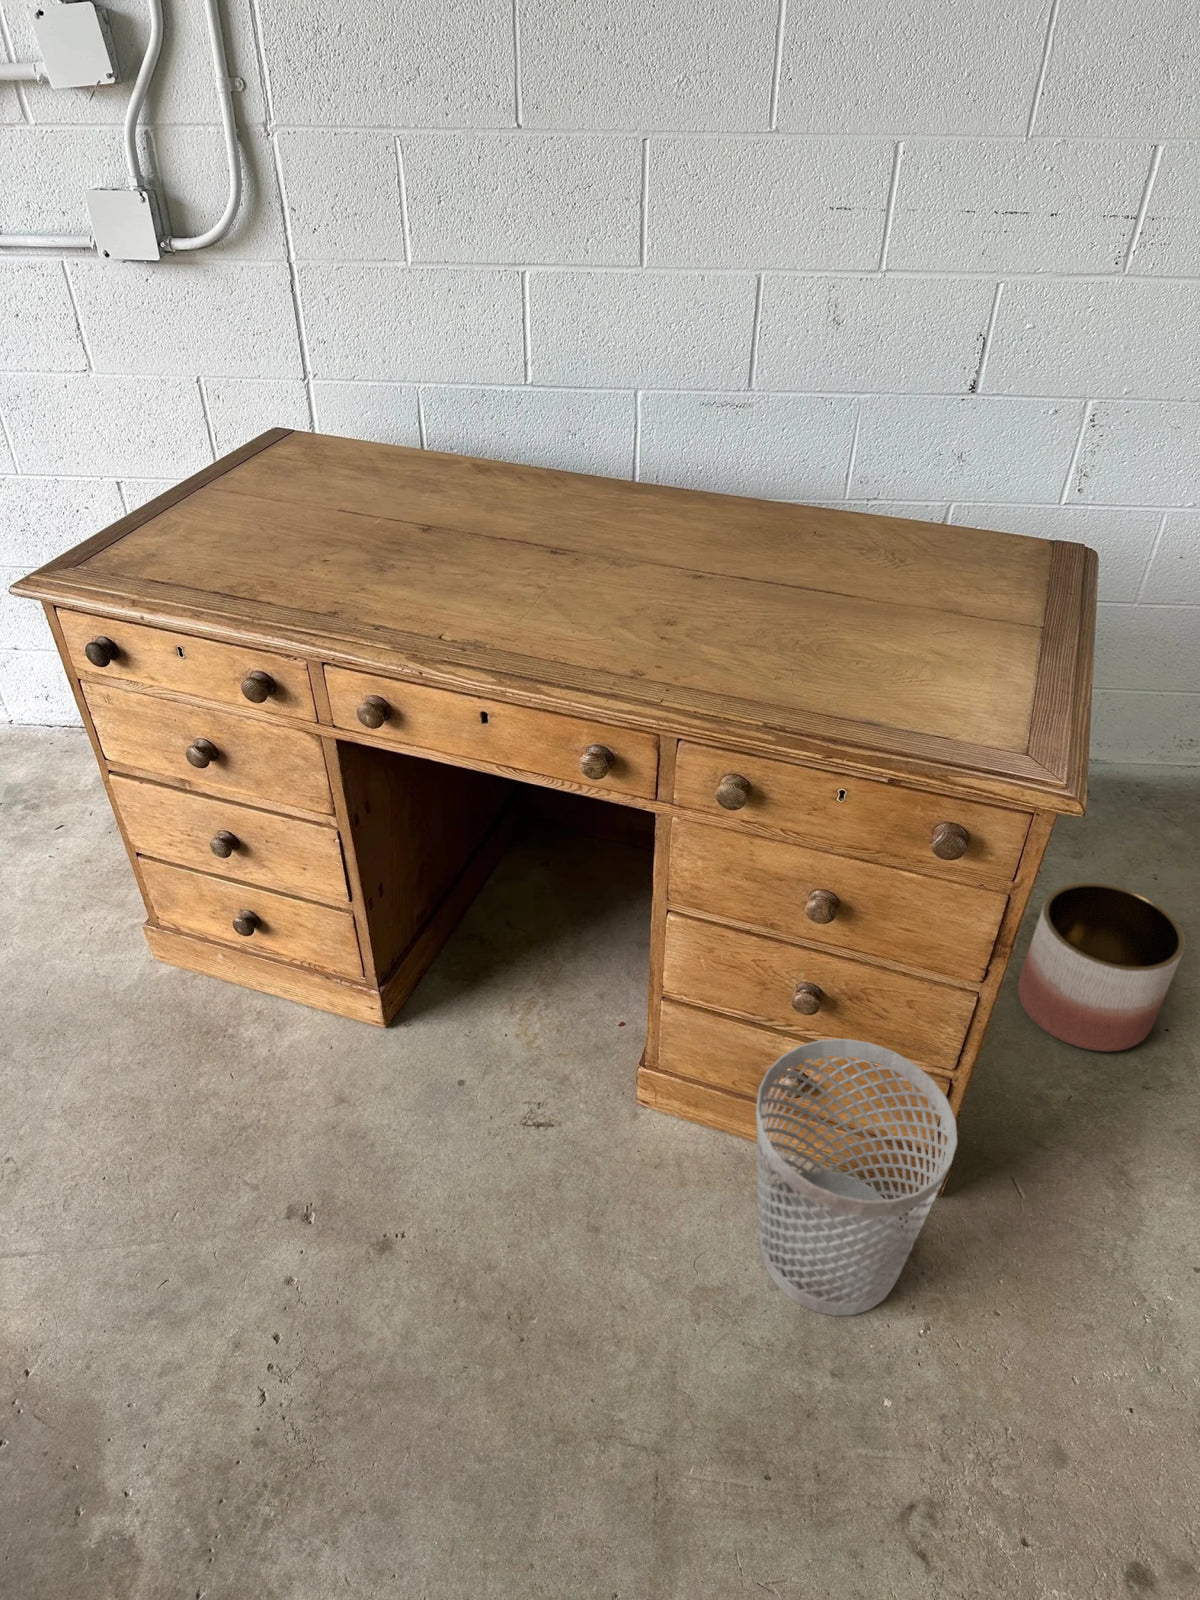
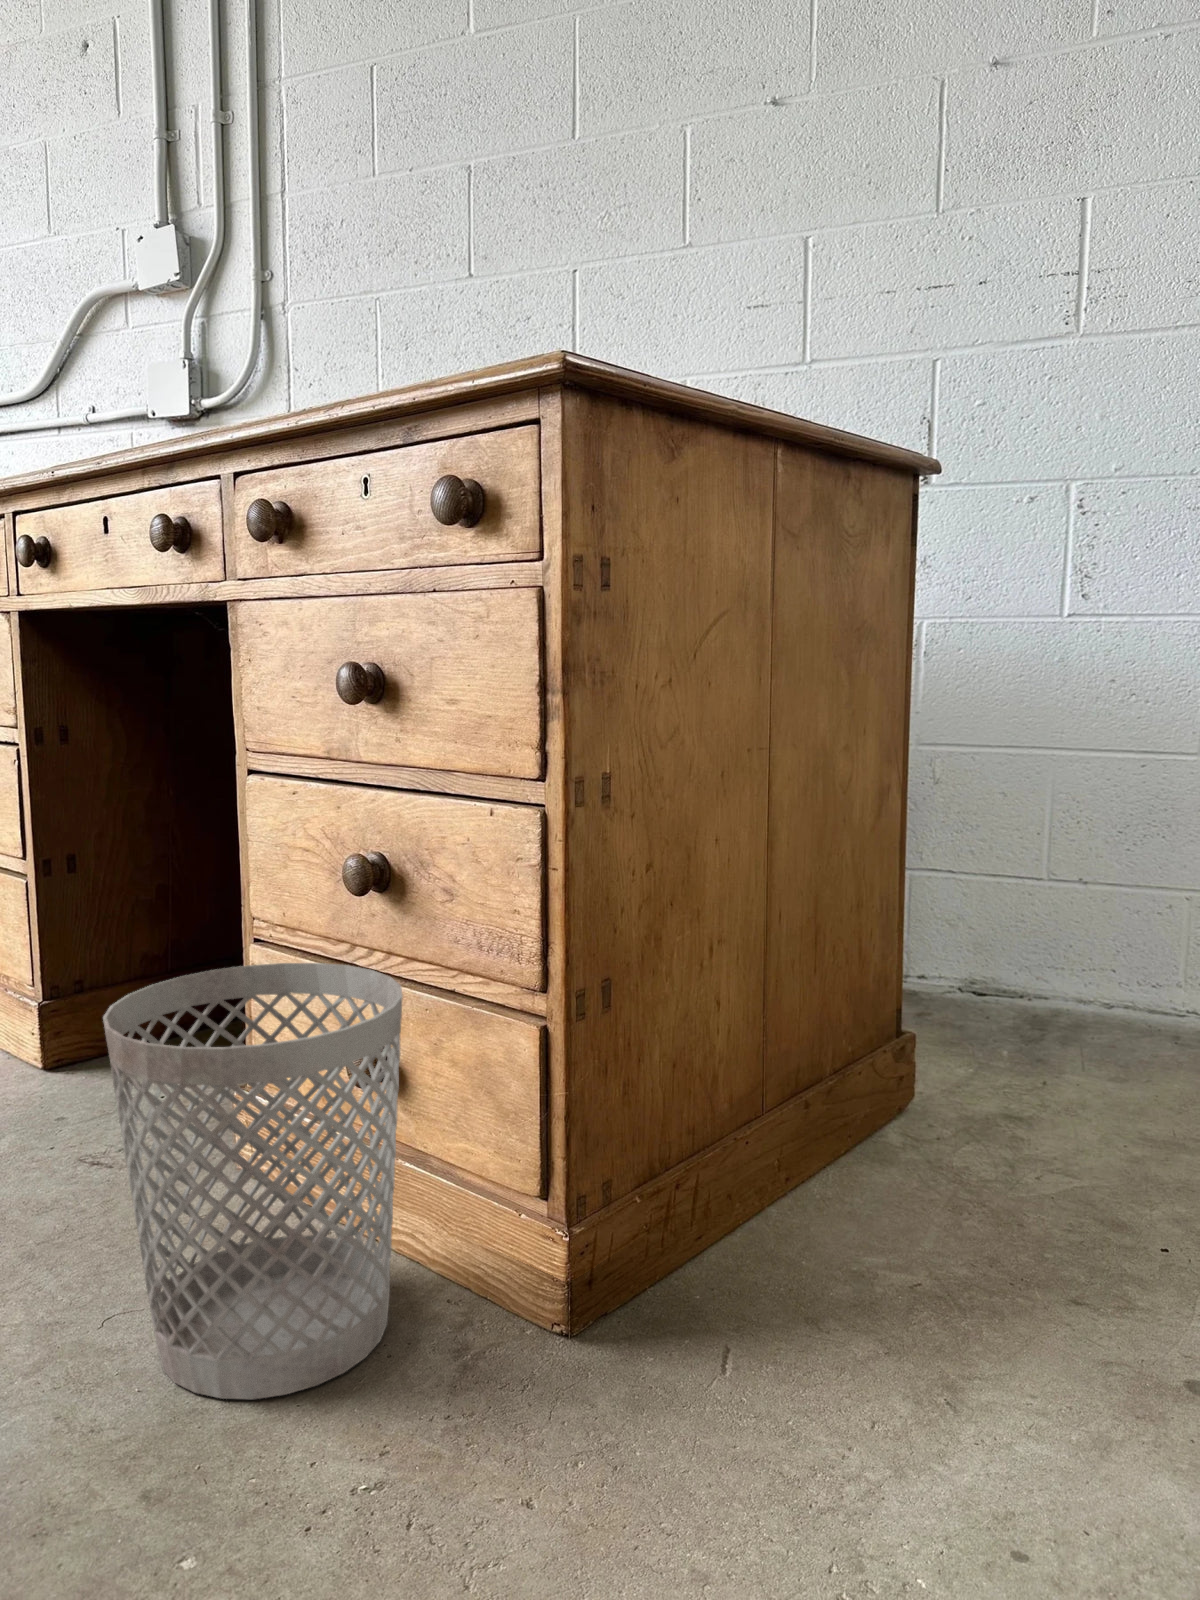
planter: present [1018,882,1185,1051] -> none [841,992,1059,1245]

